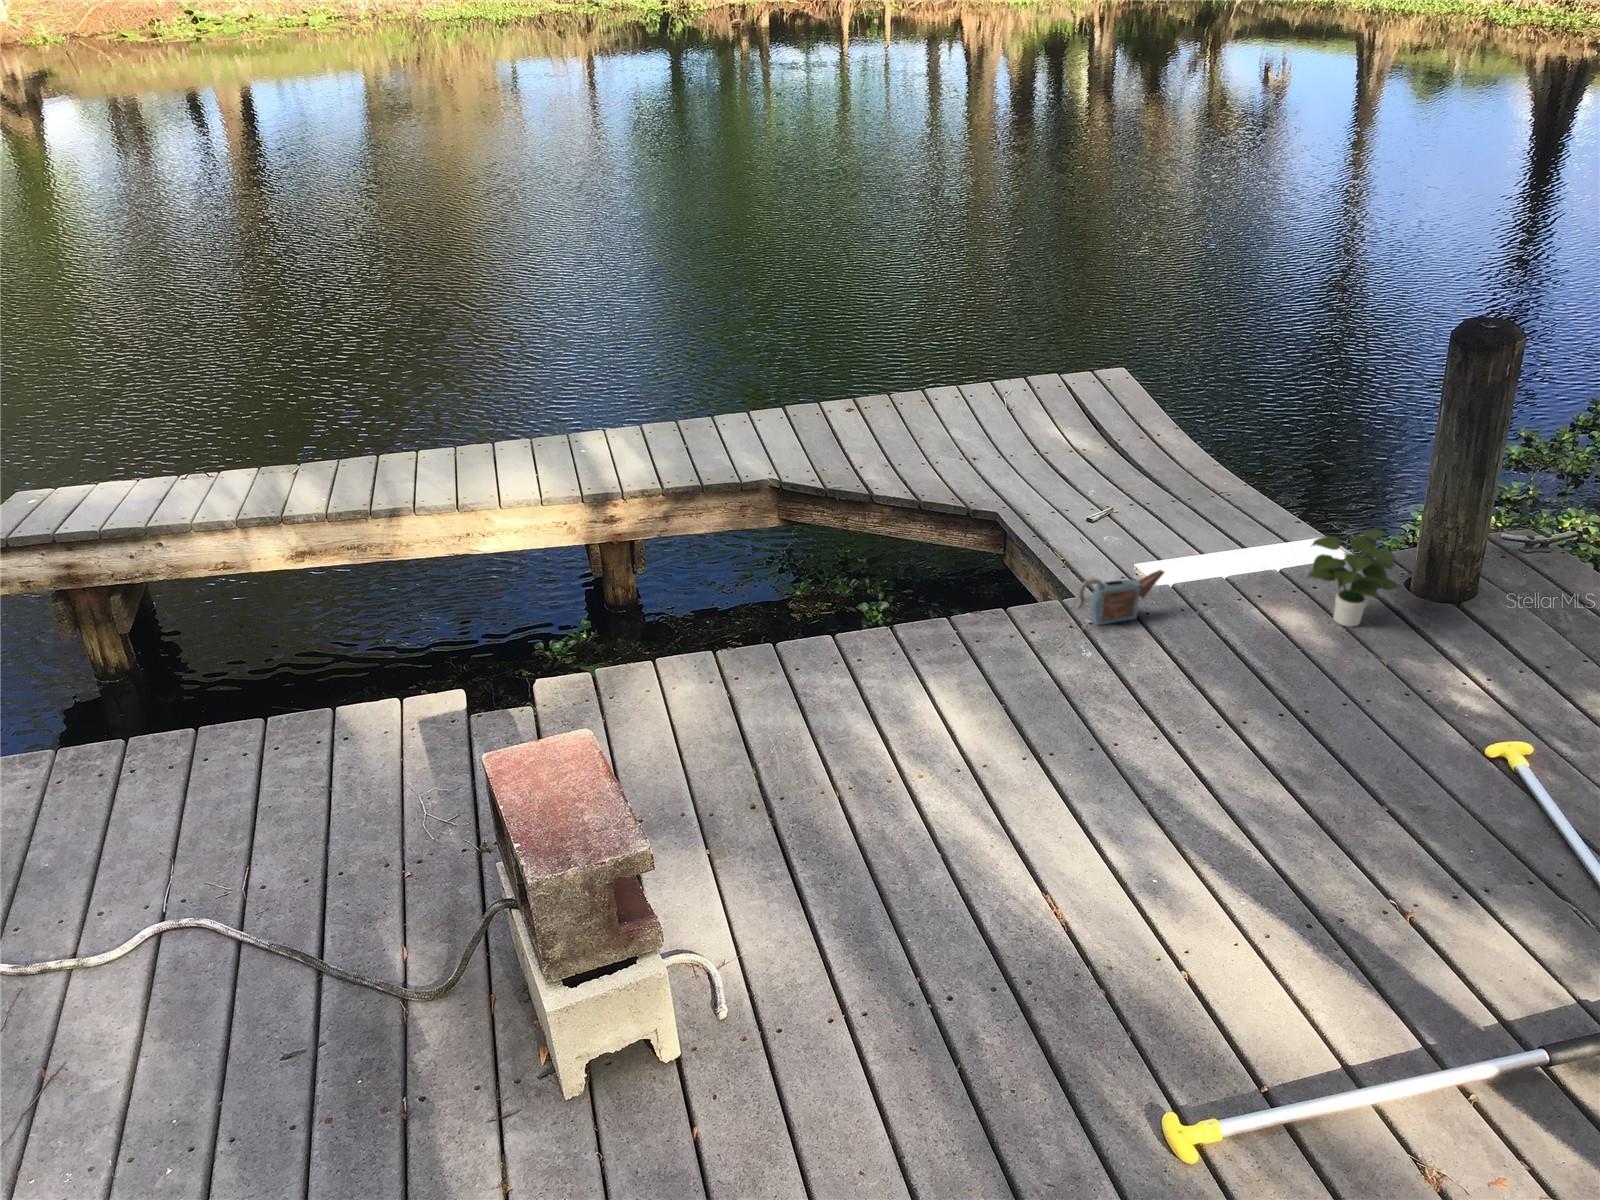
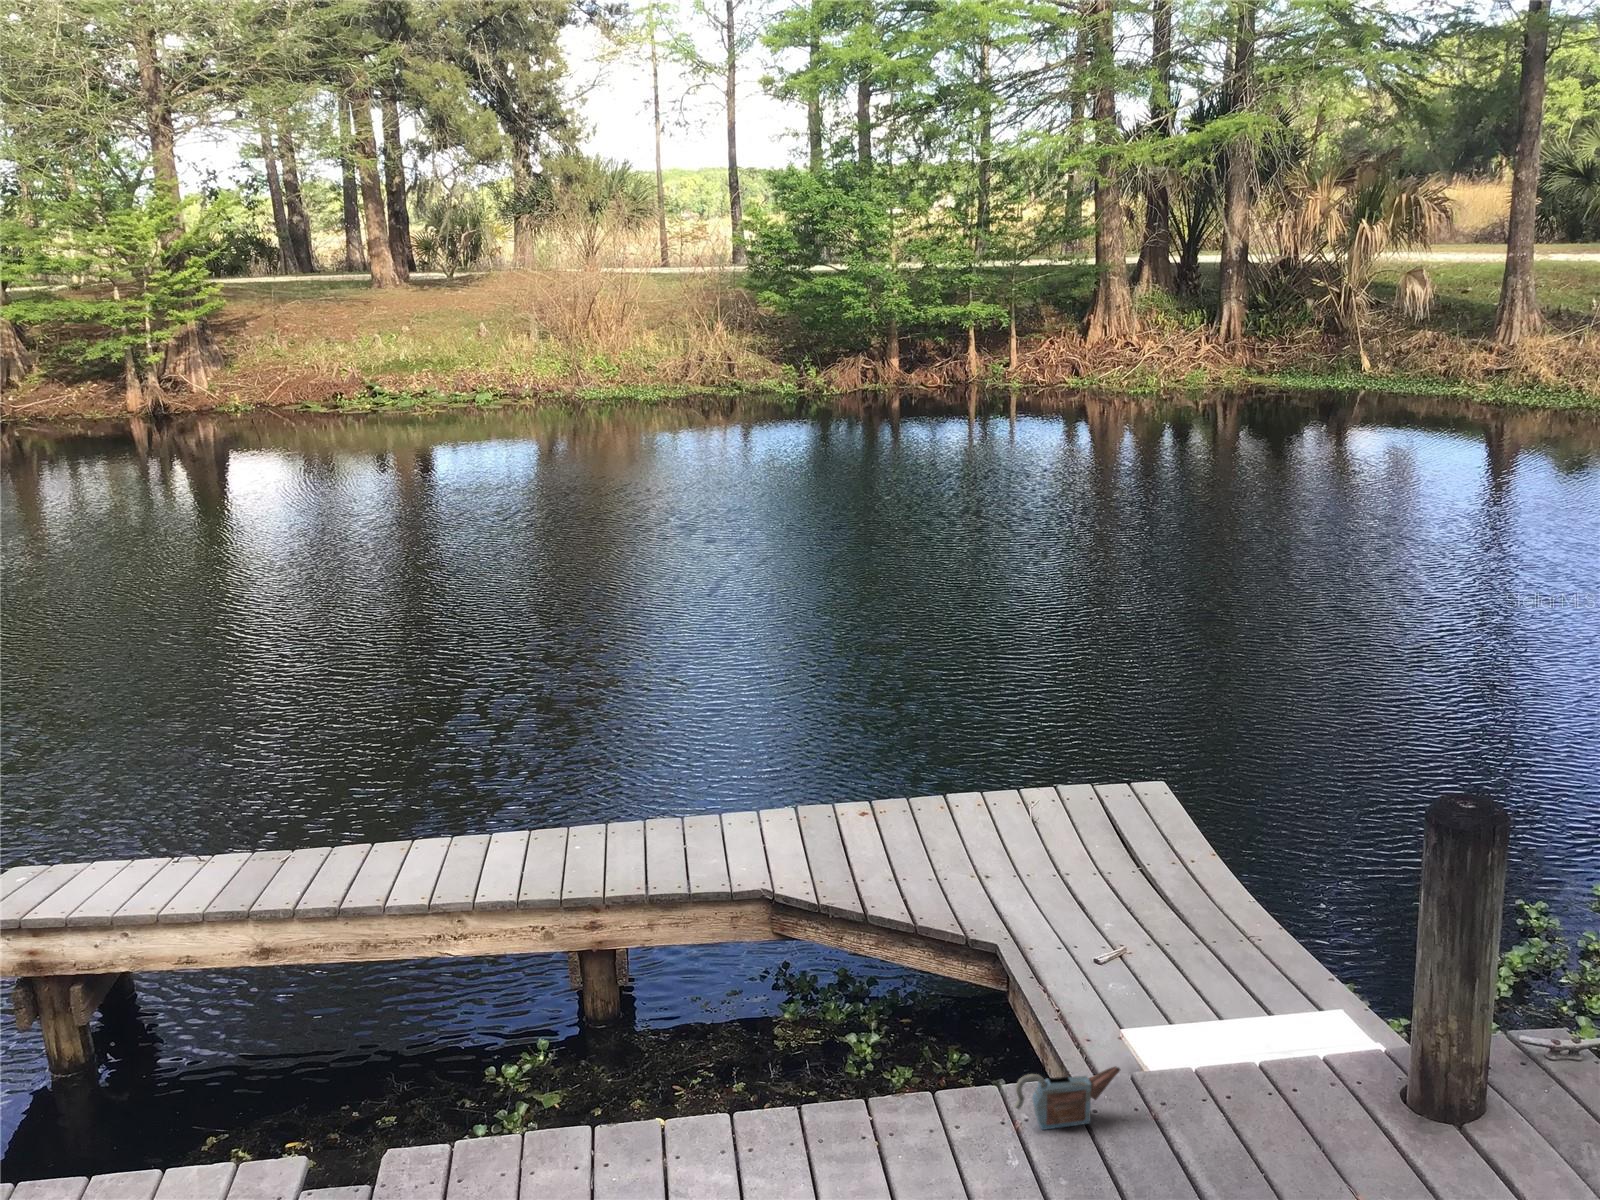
potted plant: present [1308,530,1401,627] -> none [1289,1036,1409,1155]

